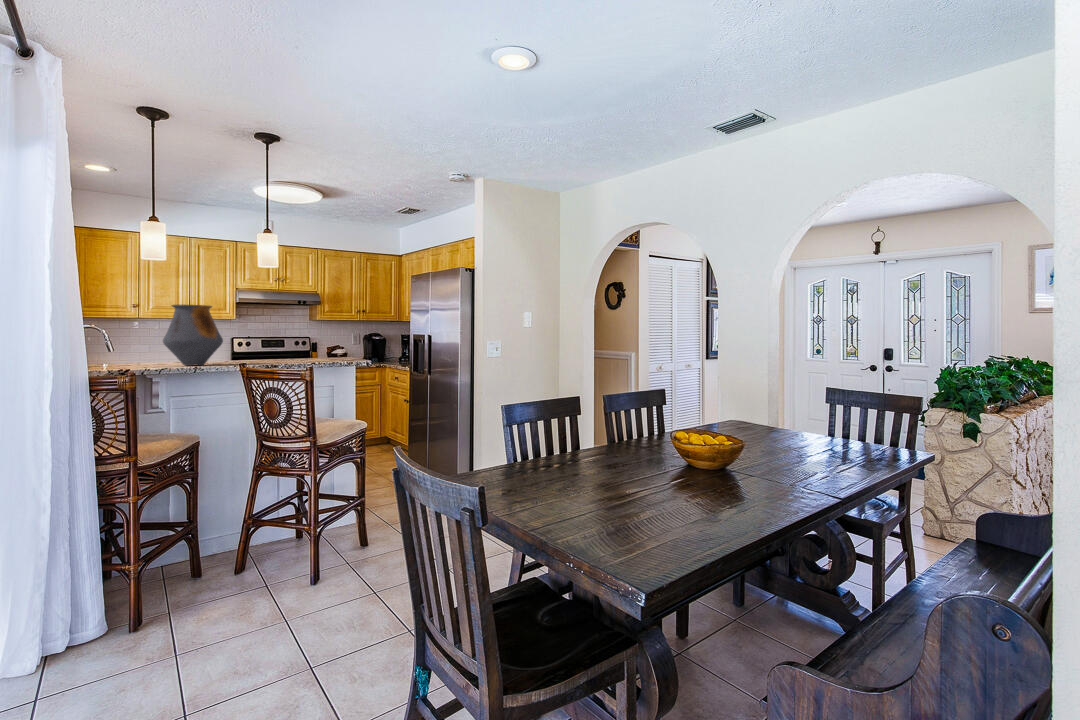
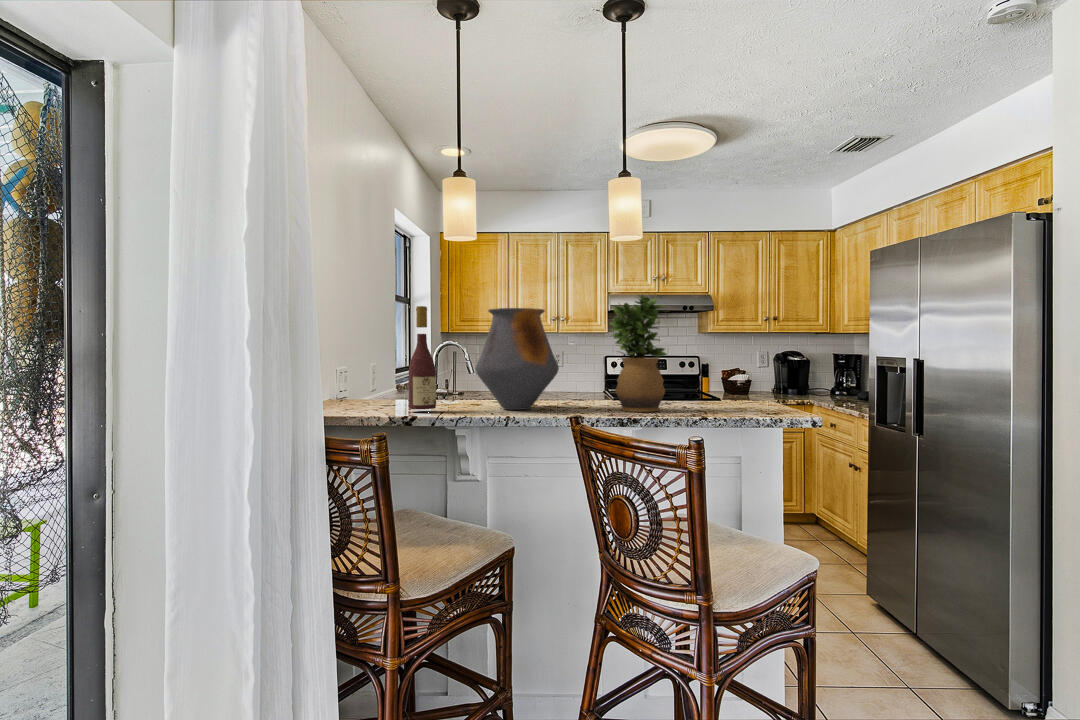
potted plant: none [255,299,292,364] -> present [610,295,667,412]
wine bottle: none [114,302,138,368] -> present [409,306,436,409]

